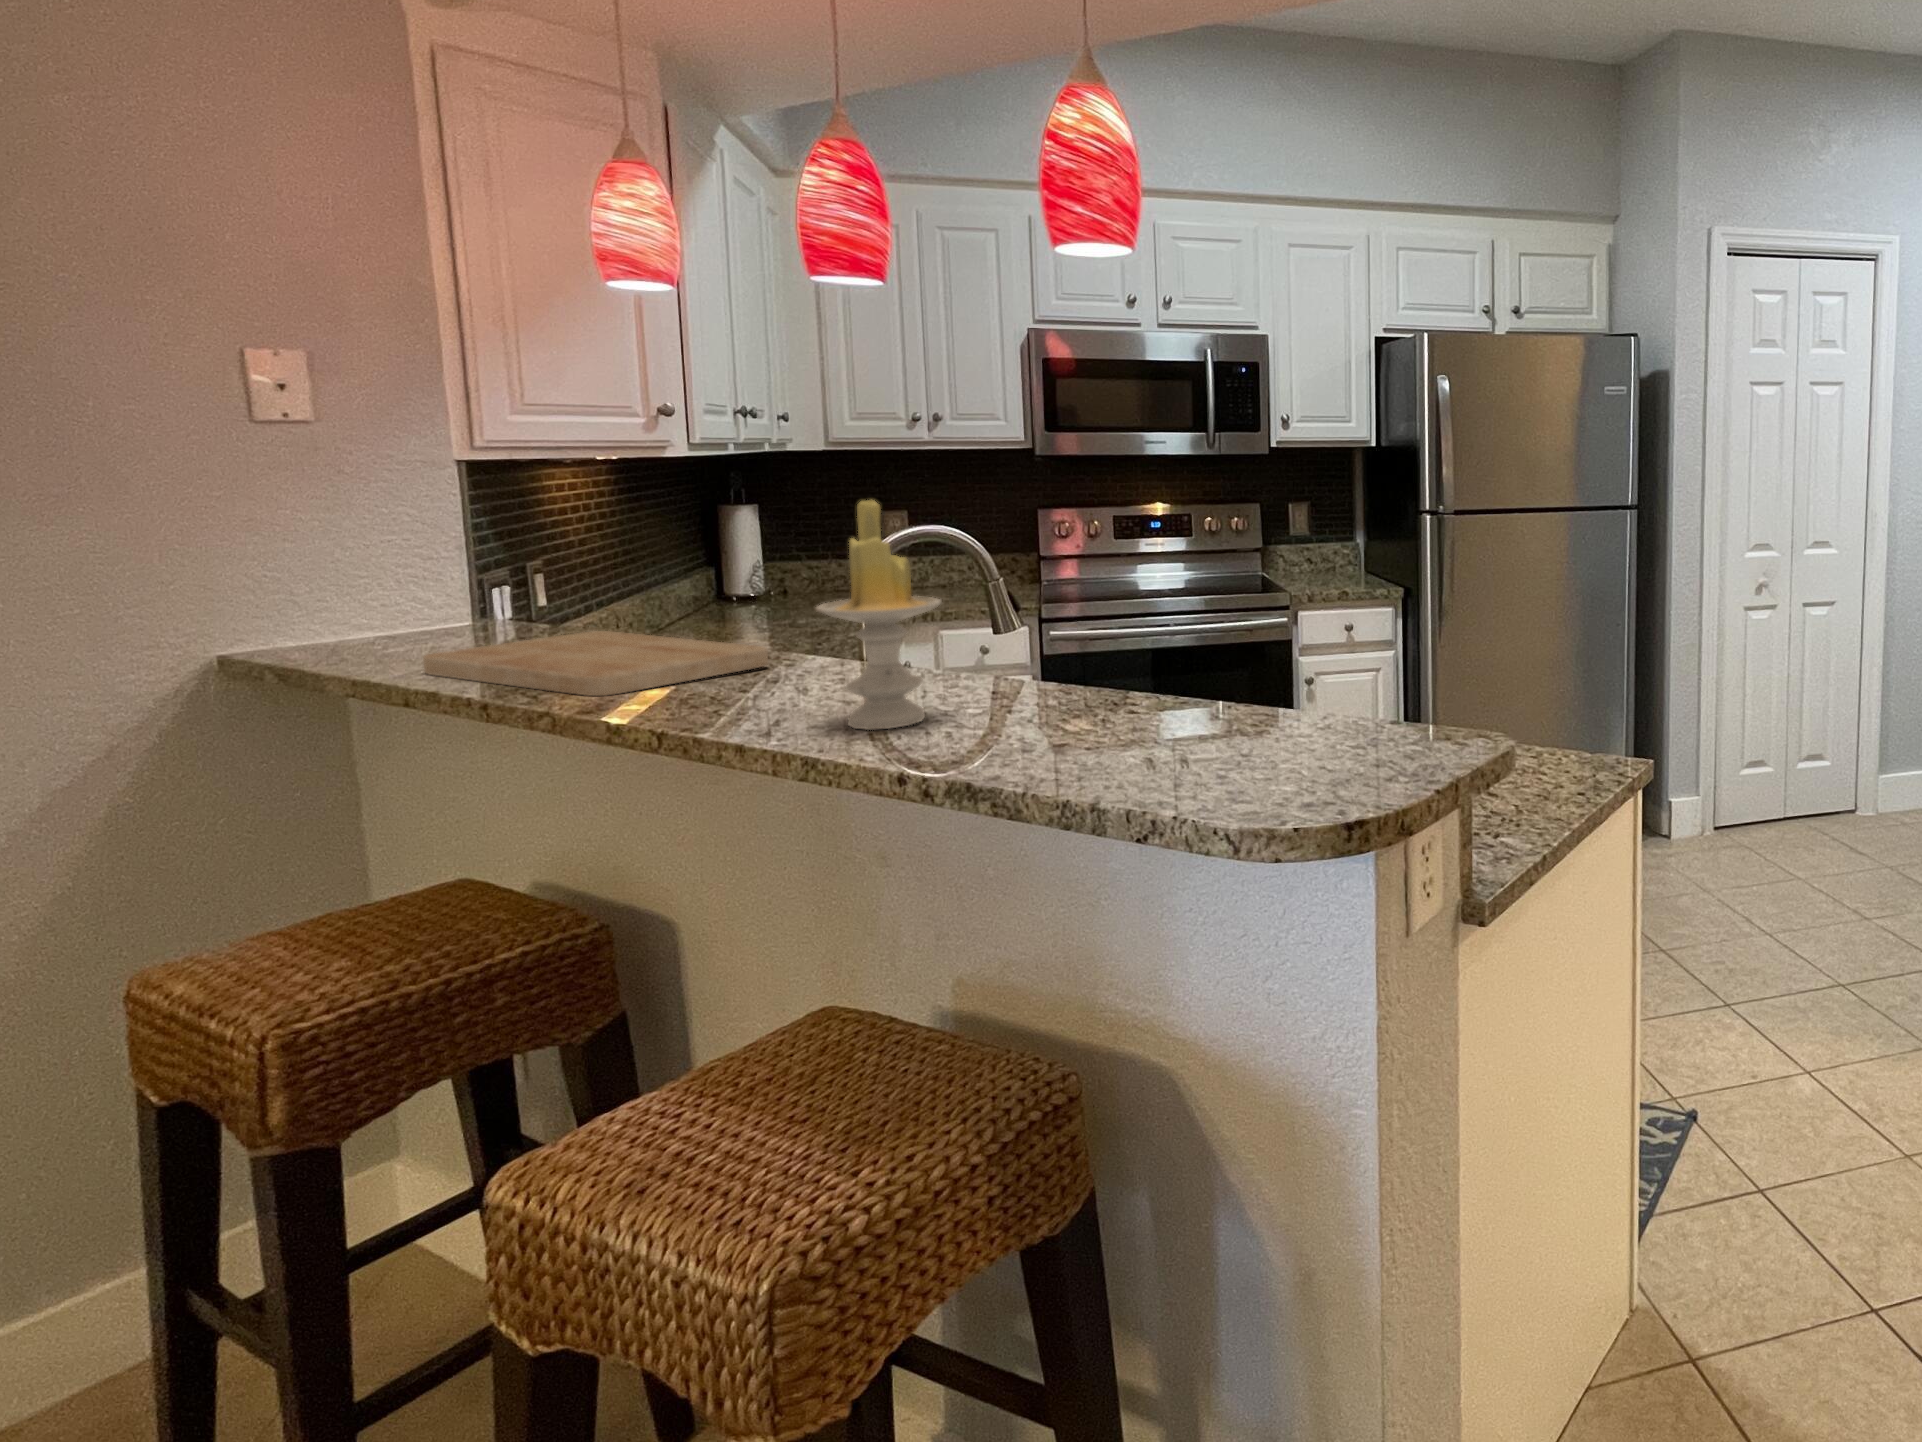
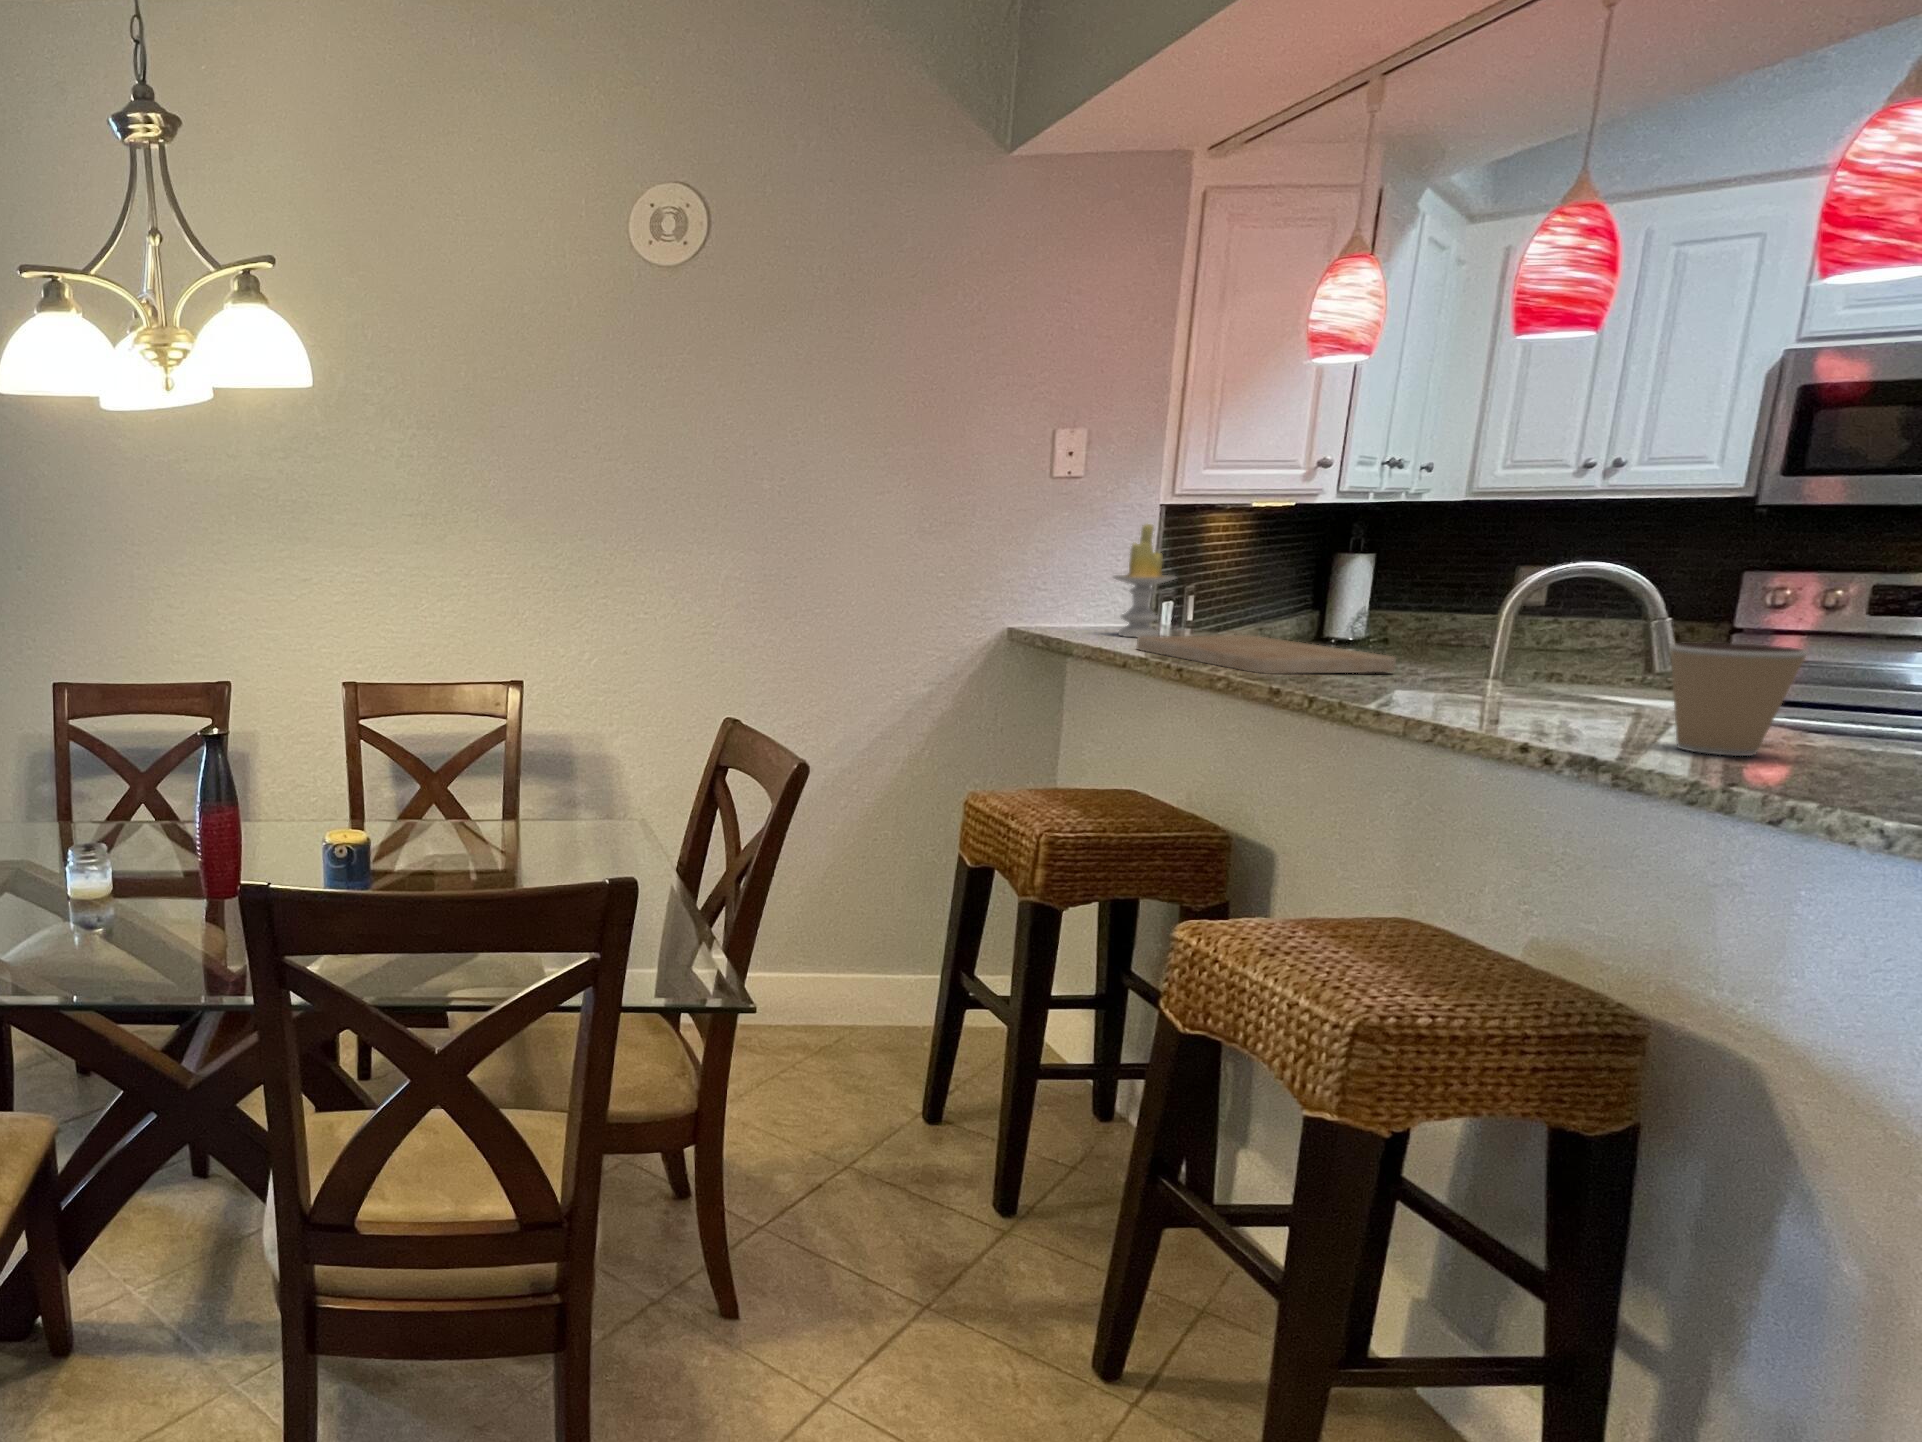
candle: present [815,500,941,730] -> present [1113,524,1176,637]
coffee cup: none [1012,622,1121,749] -> present [1670,642,1808,756]

